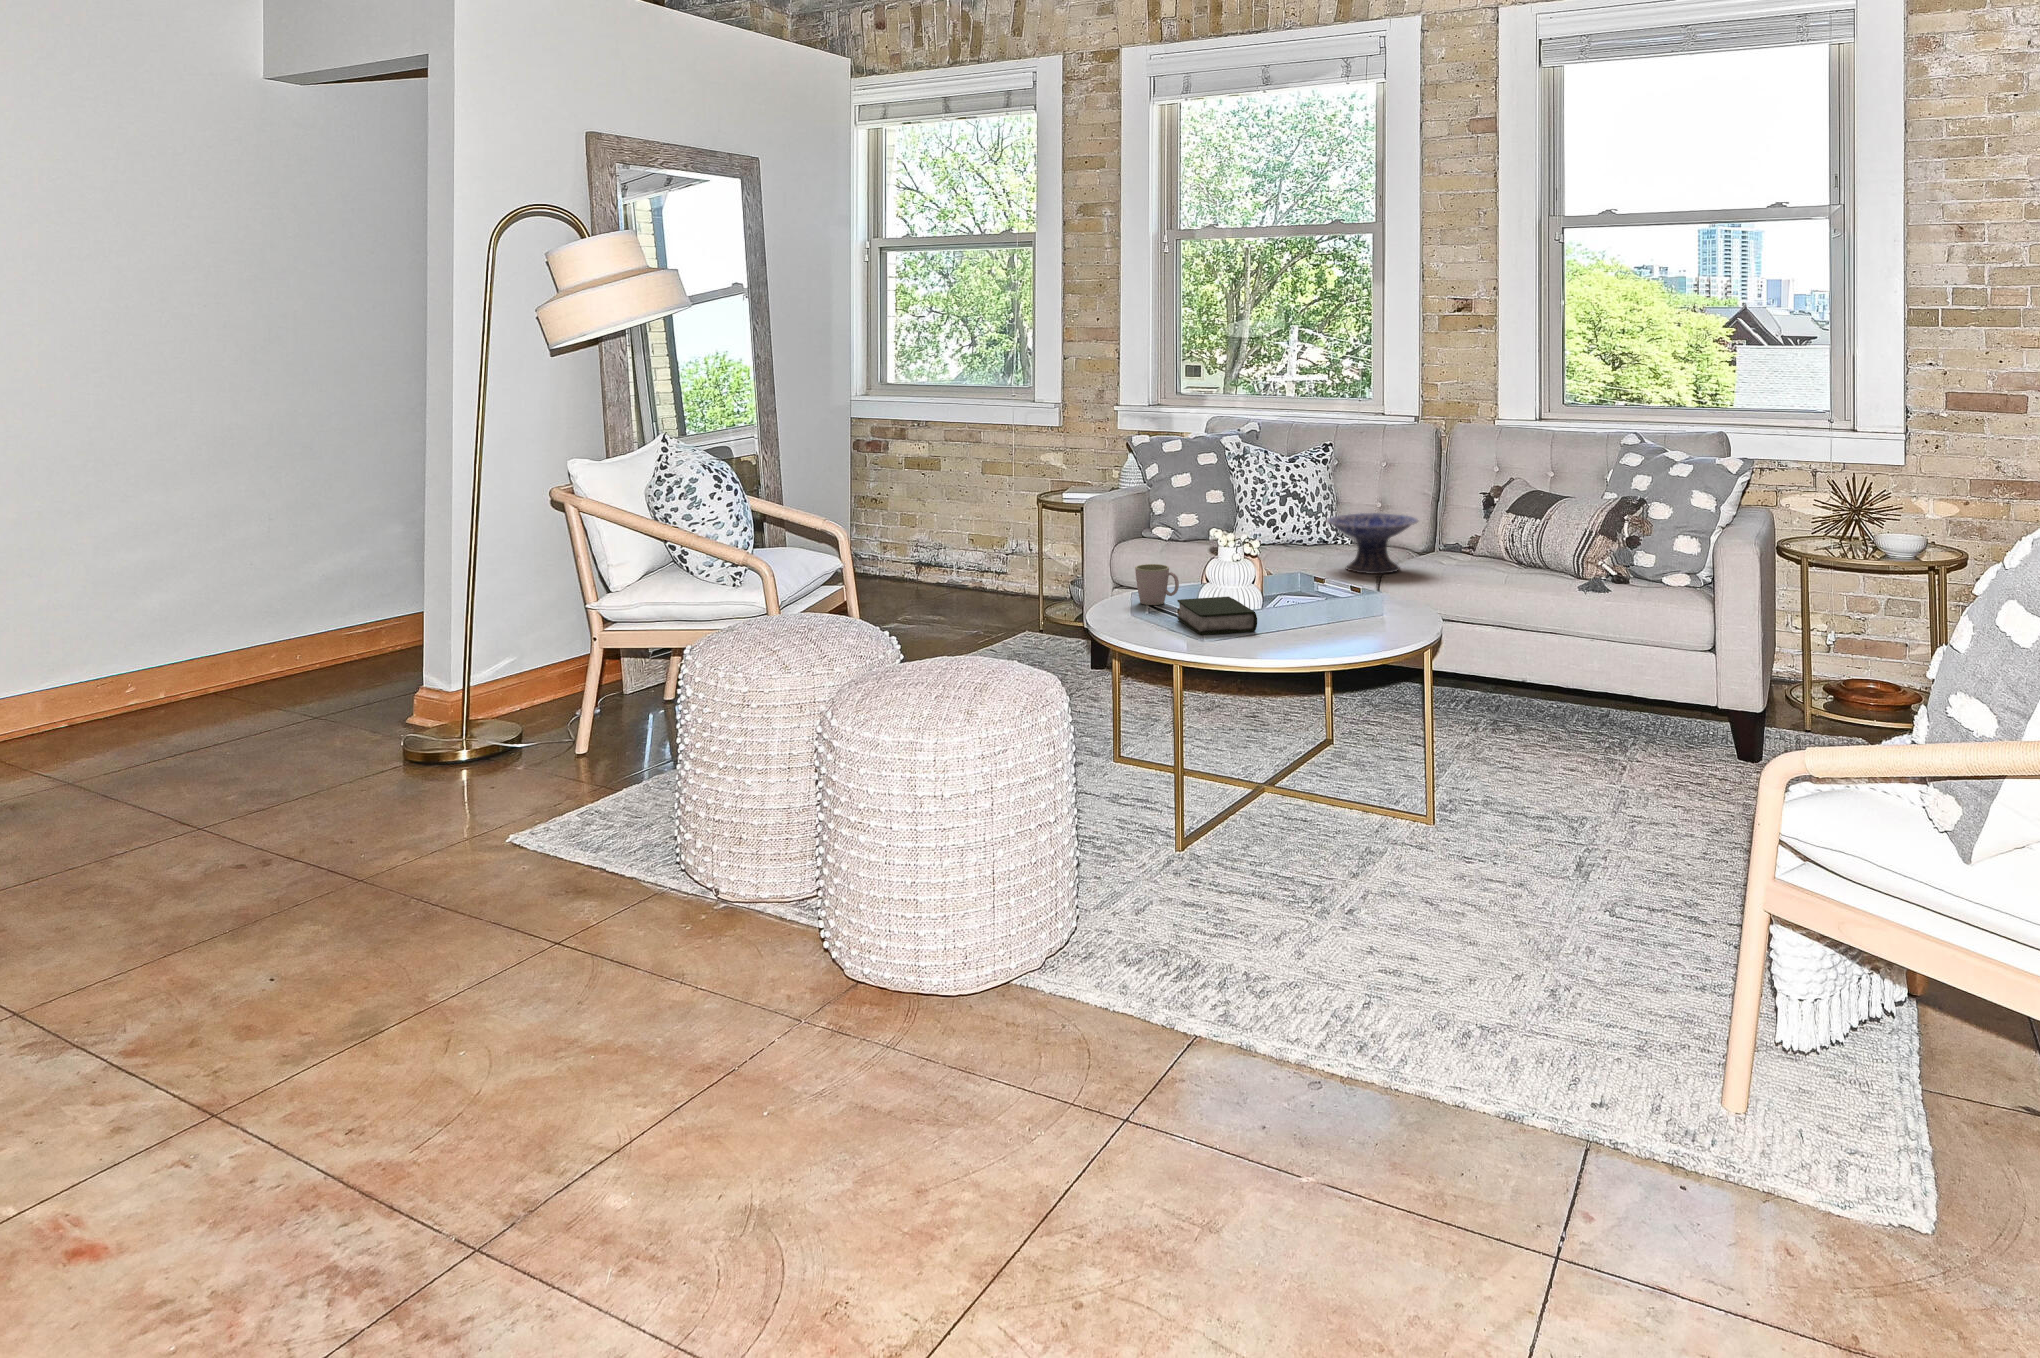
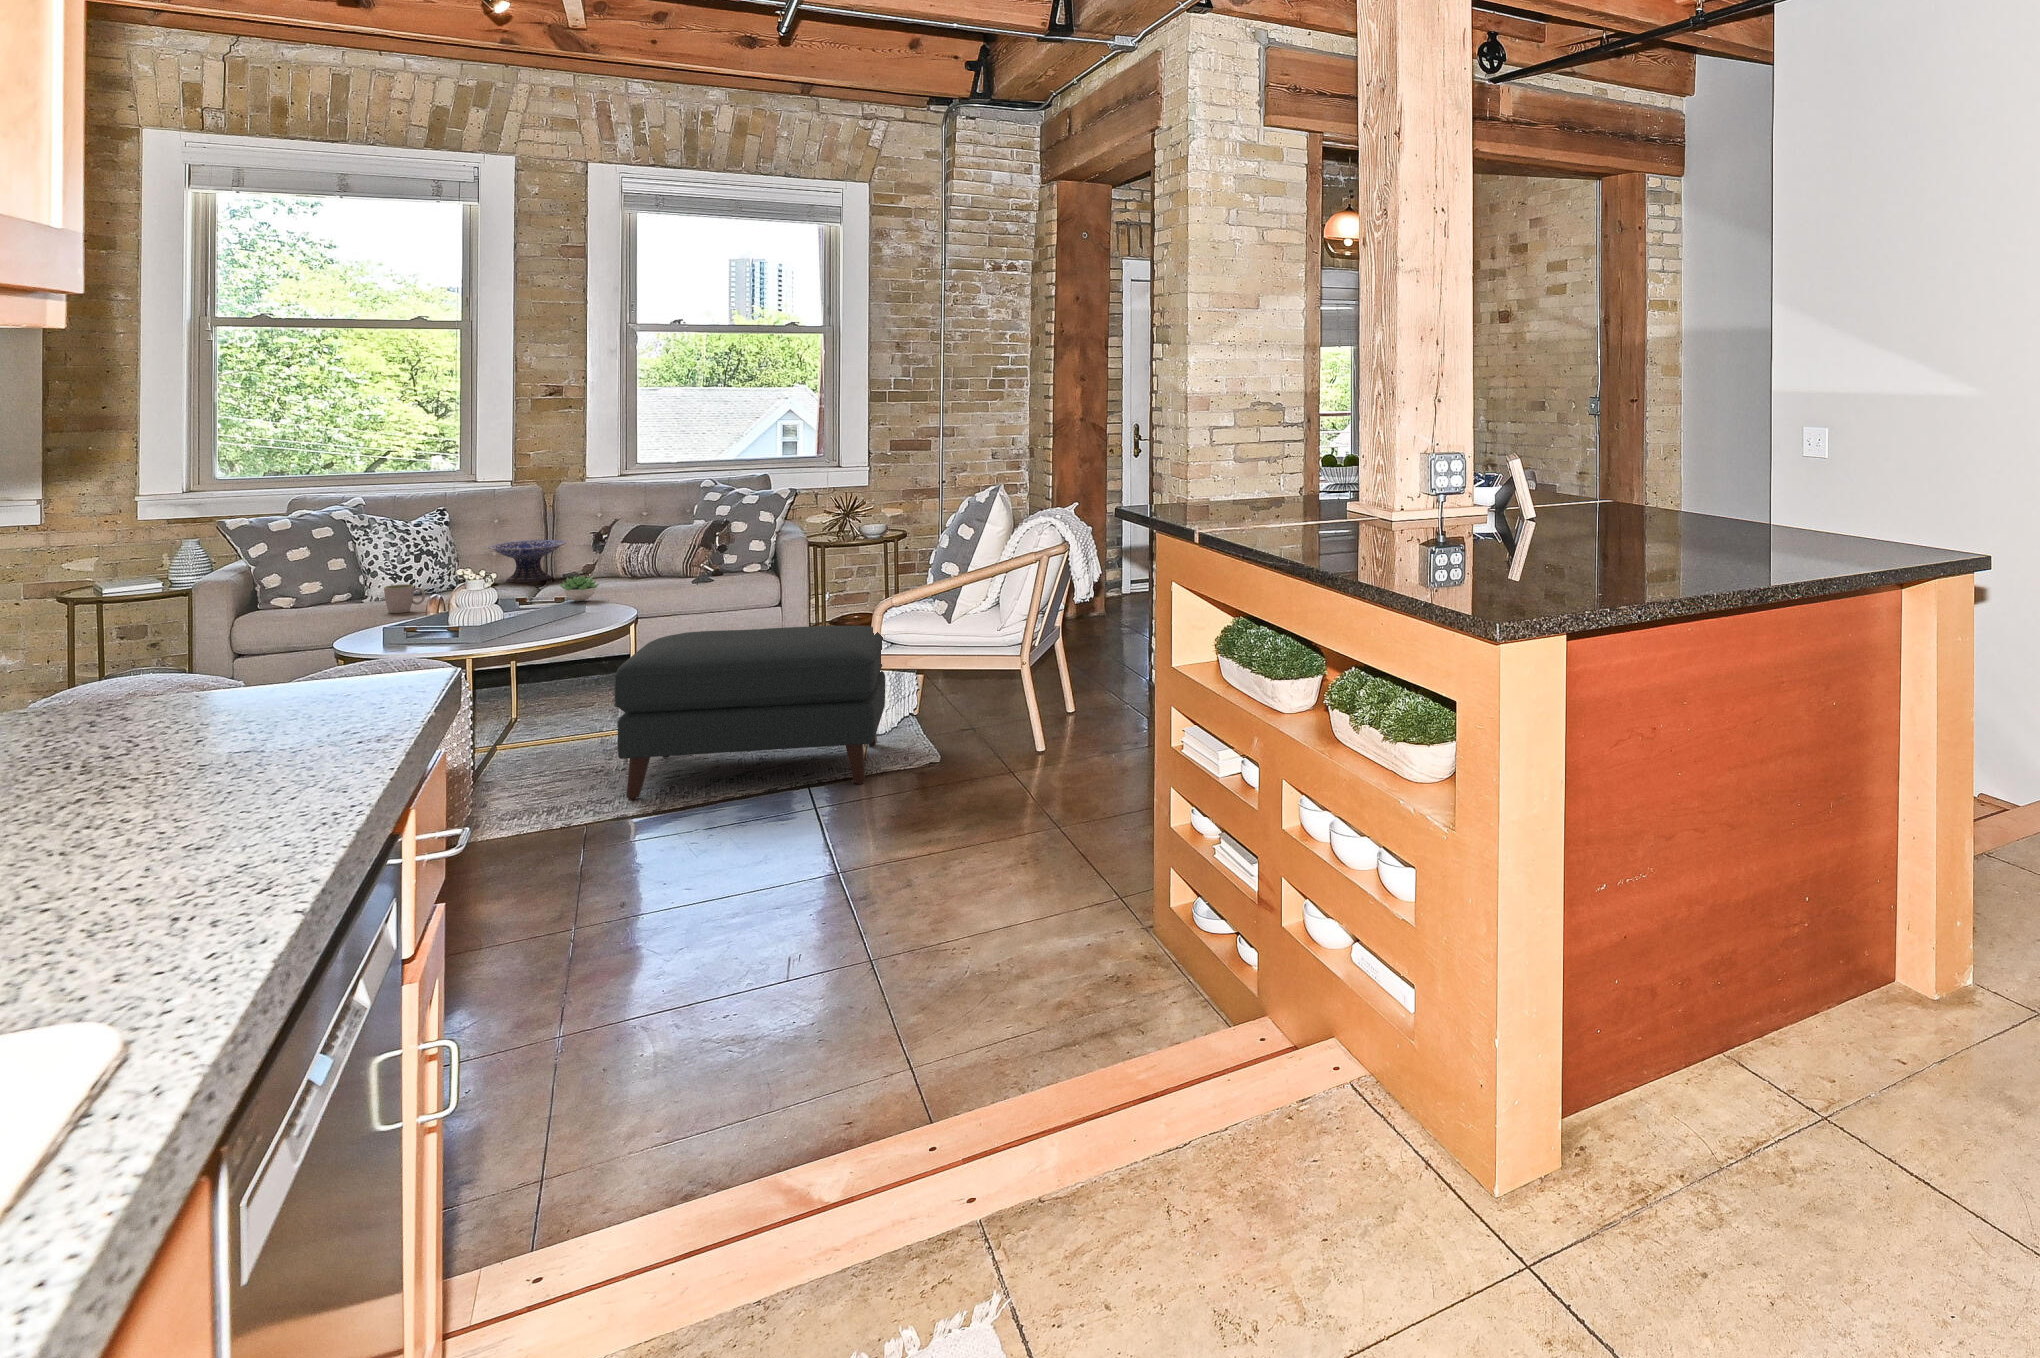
succulent plant: none [1334,583,1386,623] -> present [560,576,599,601]
book: present [1177,597,1257,635] -> none [444,596,518,618]
ottoman: none [1213,733,1811,1253] -> present [614,626,885,800]

